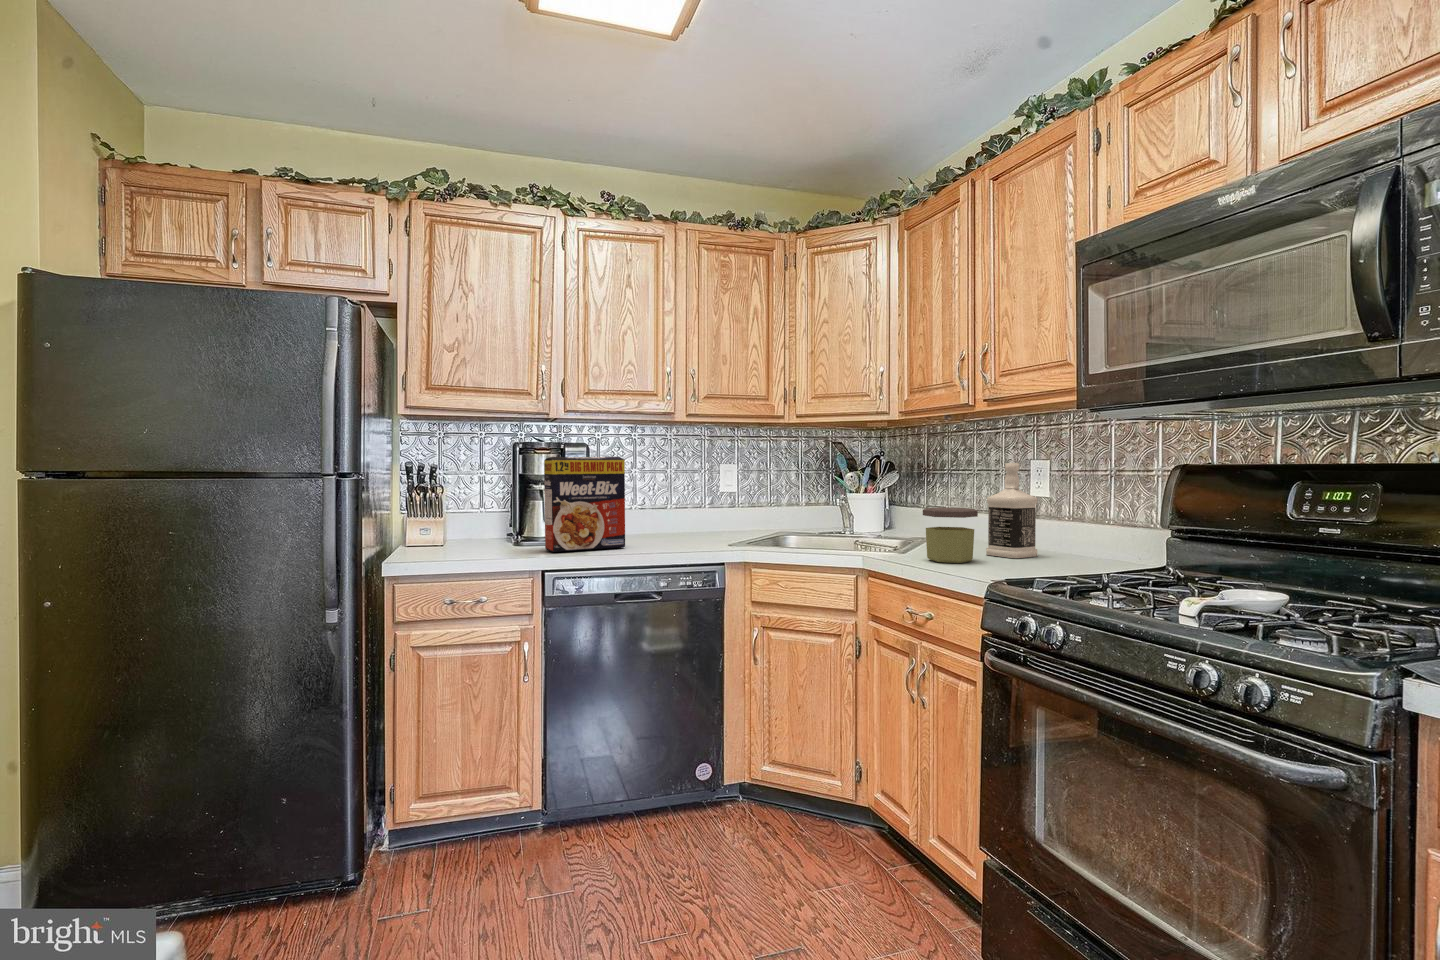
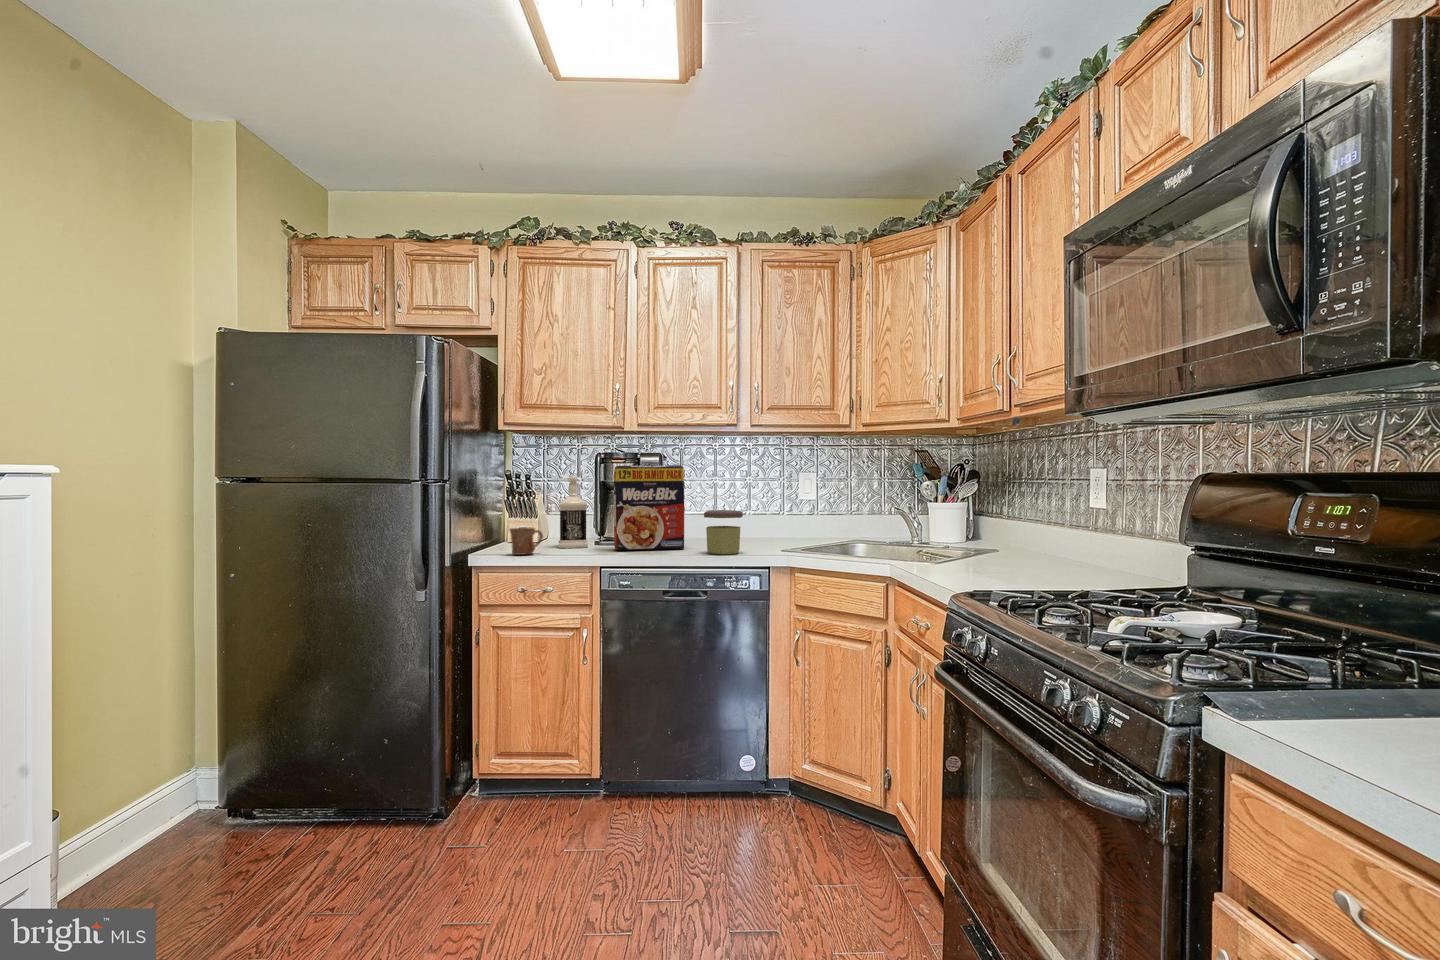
bottle: present [986,463,1037,558] -> present [559,476,588,548]
jar: present [923,507,978,563] -> present [704,510,743,555]
mug: none [428,529,467,562] -> present [510,528,543,555]

